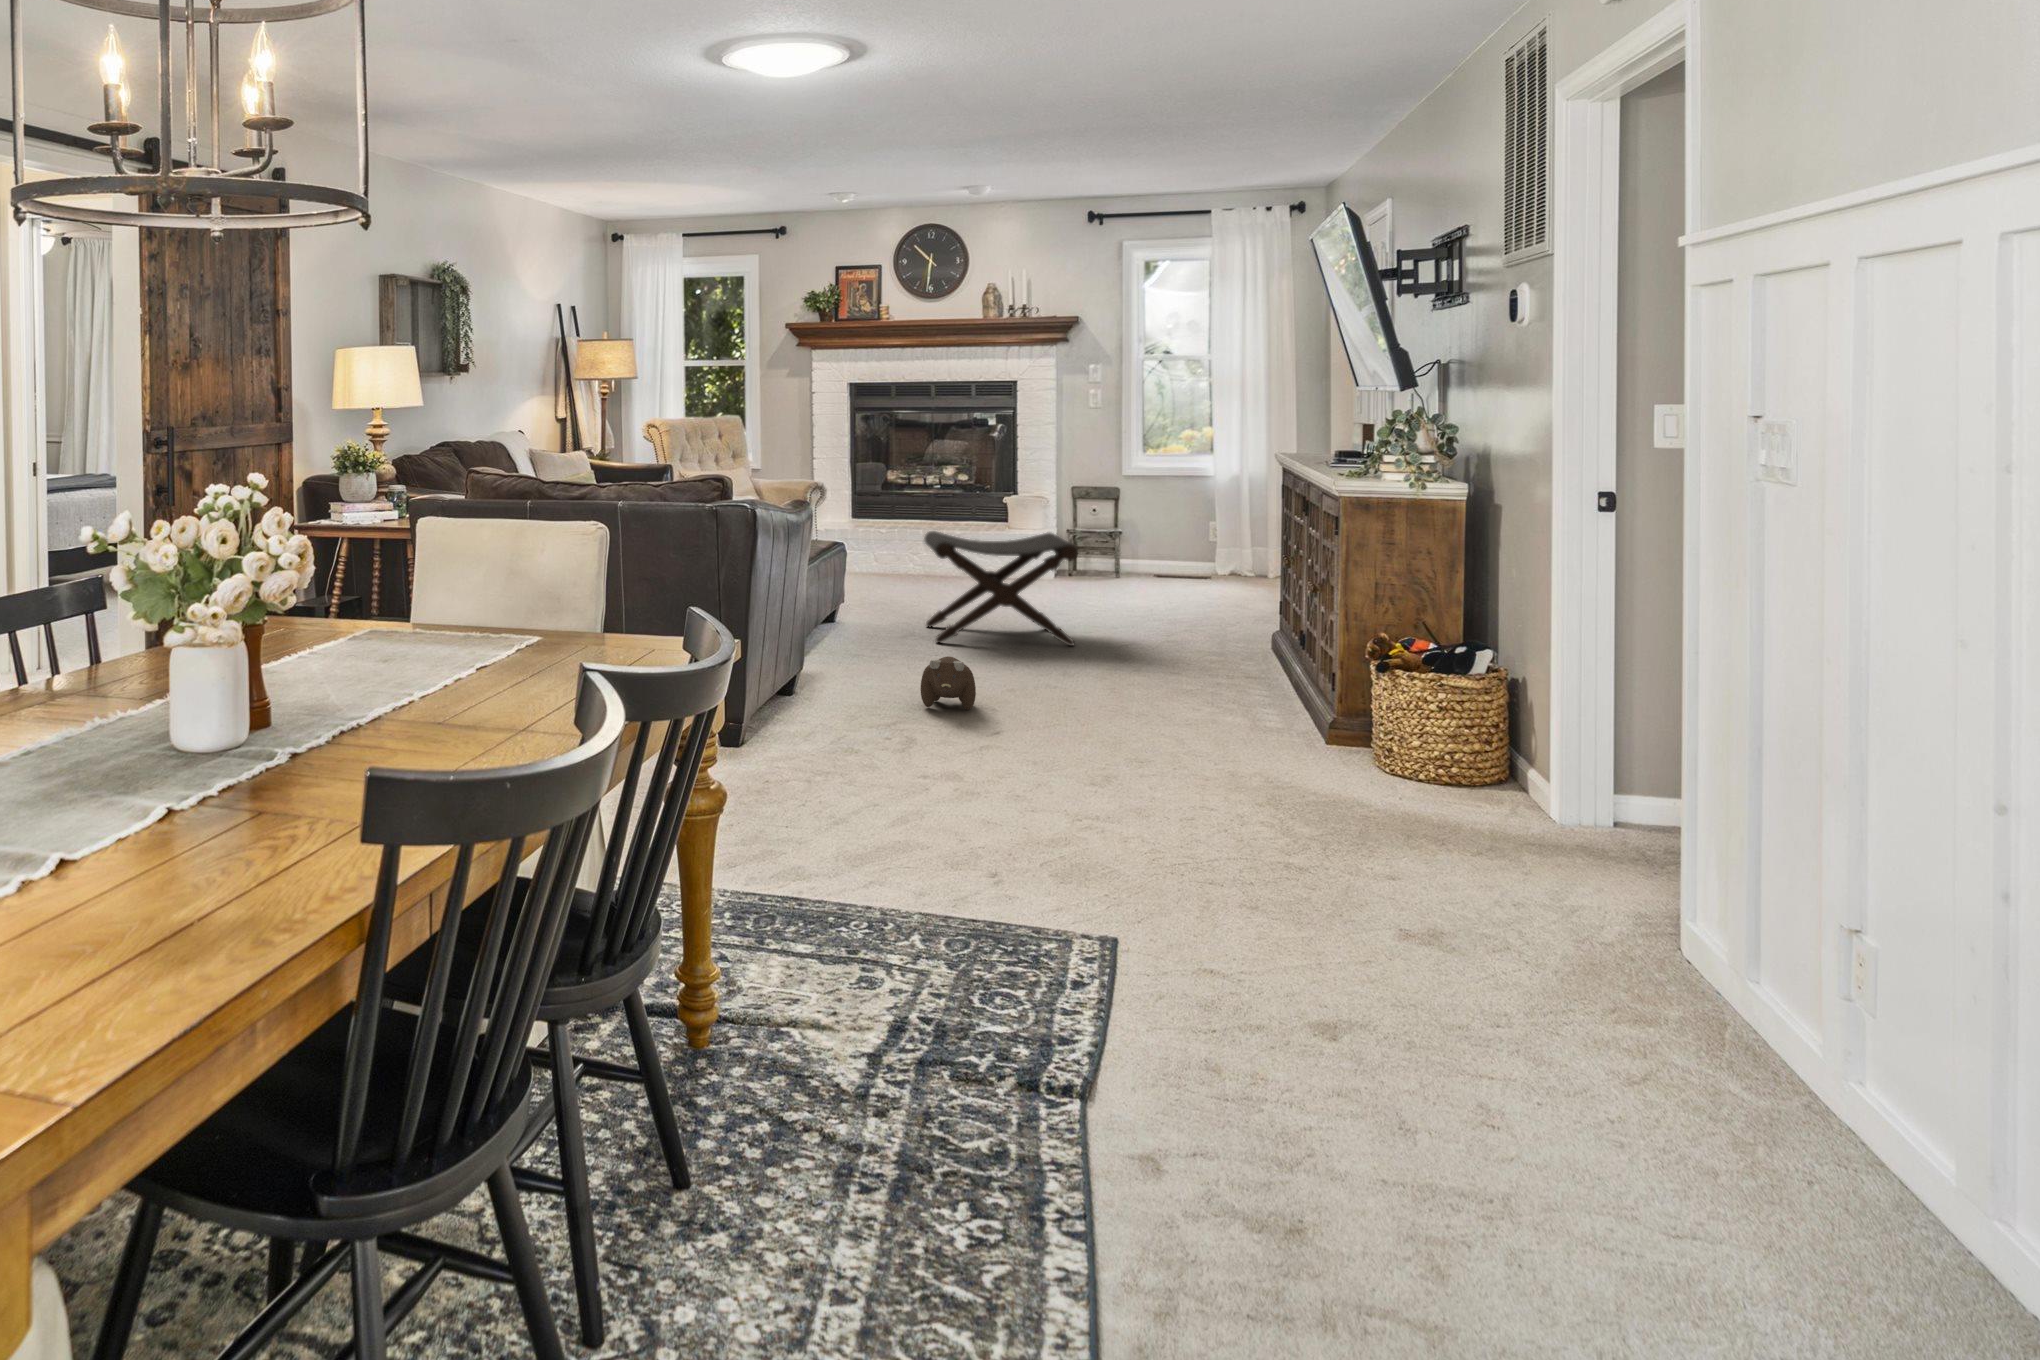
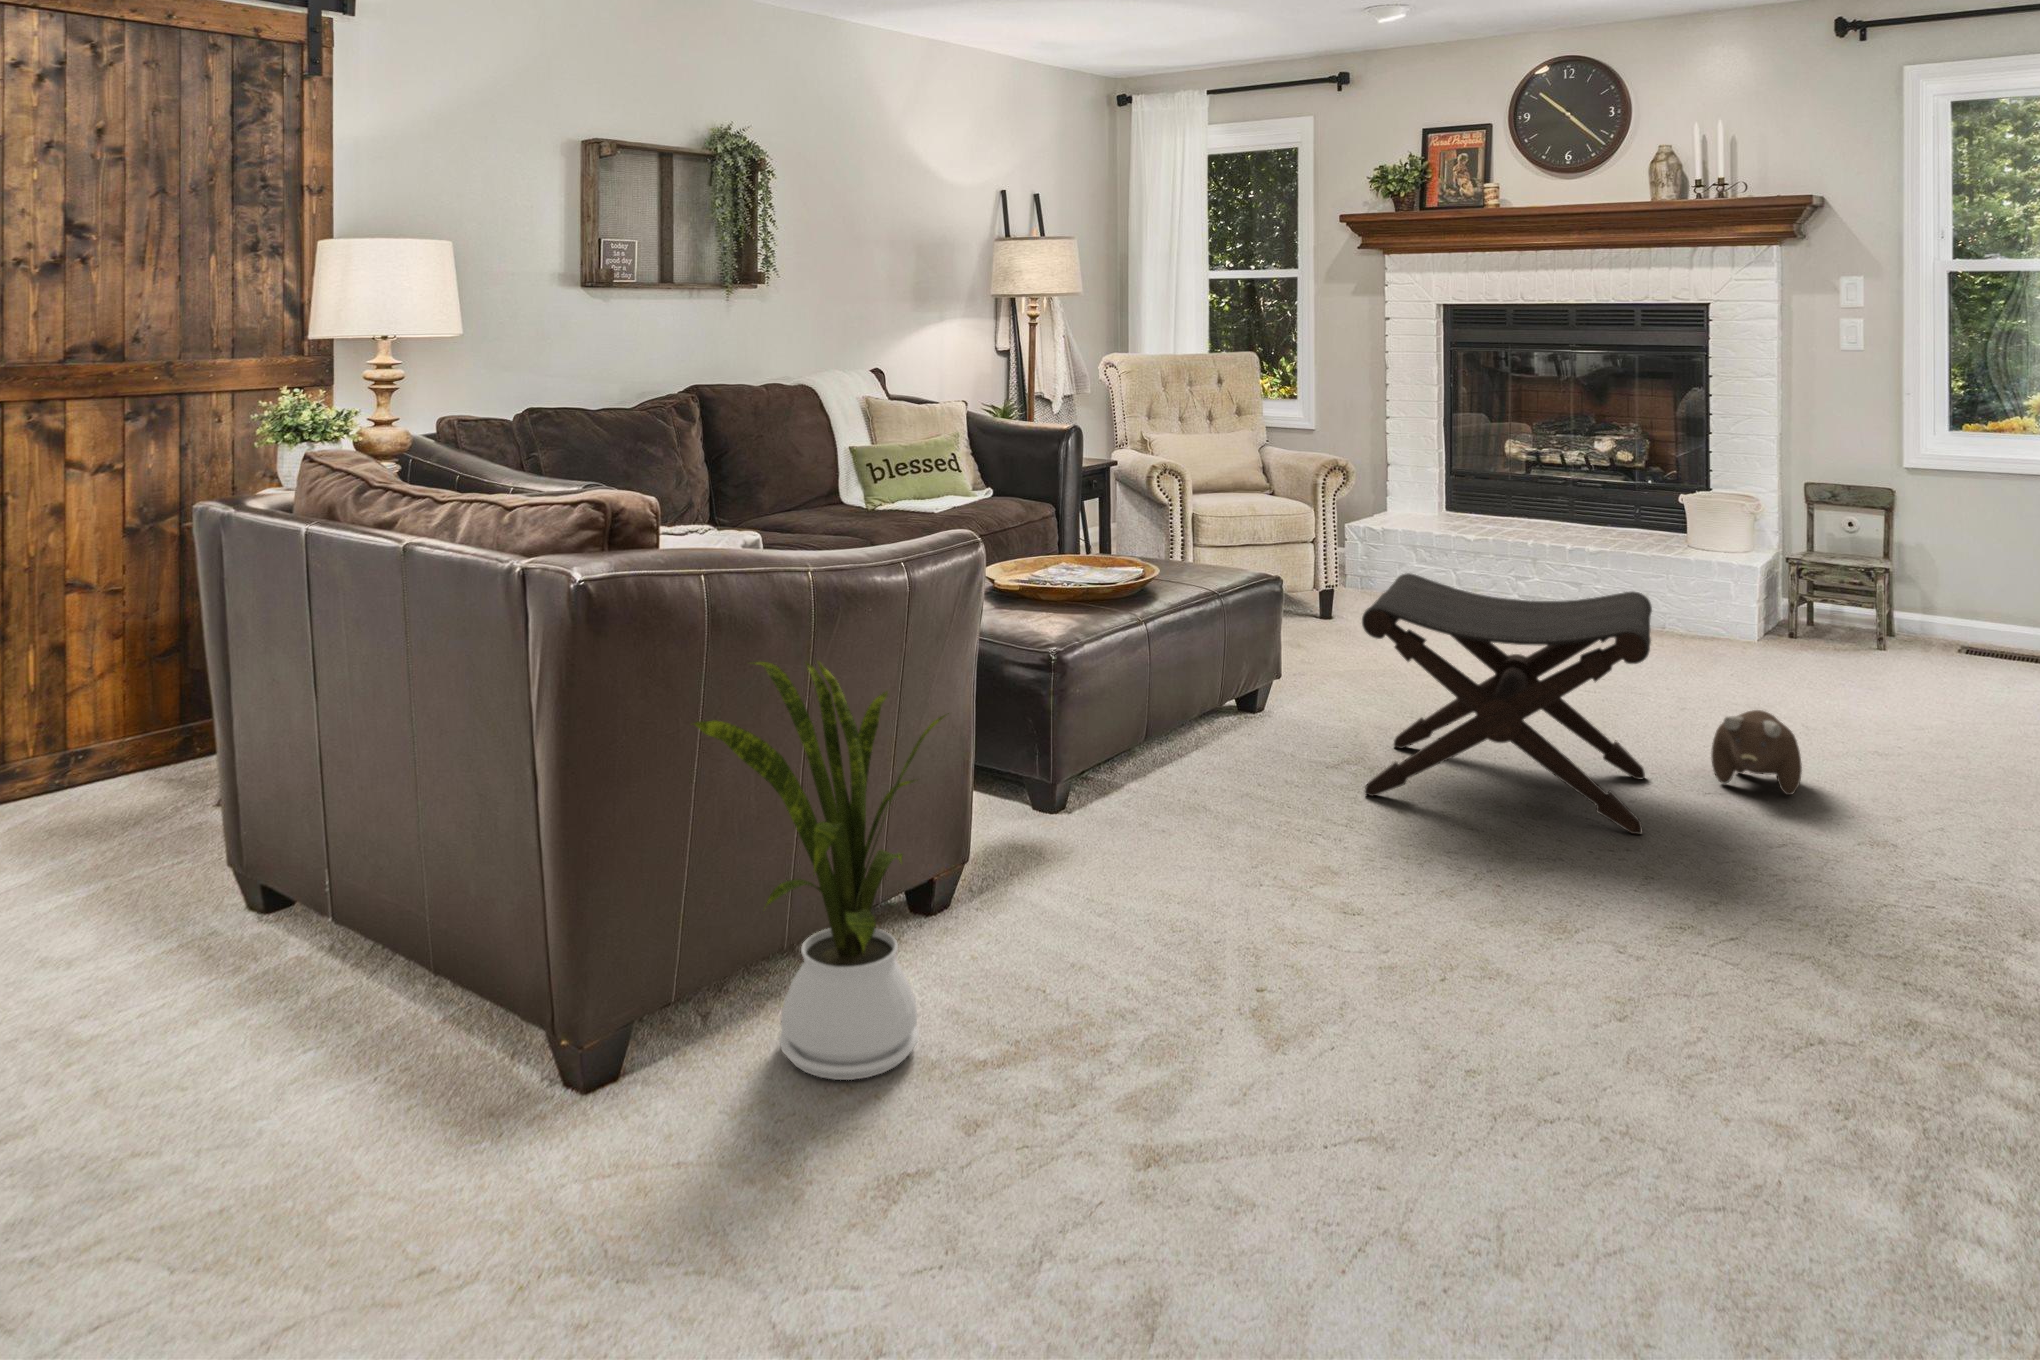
house plant: none [785,538,881,730] -> present [694,662,949,1080]
plush toy: present [921,656,976,710] -> present [1711,710,1802,795]

